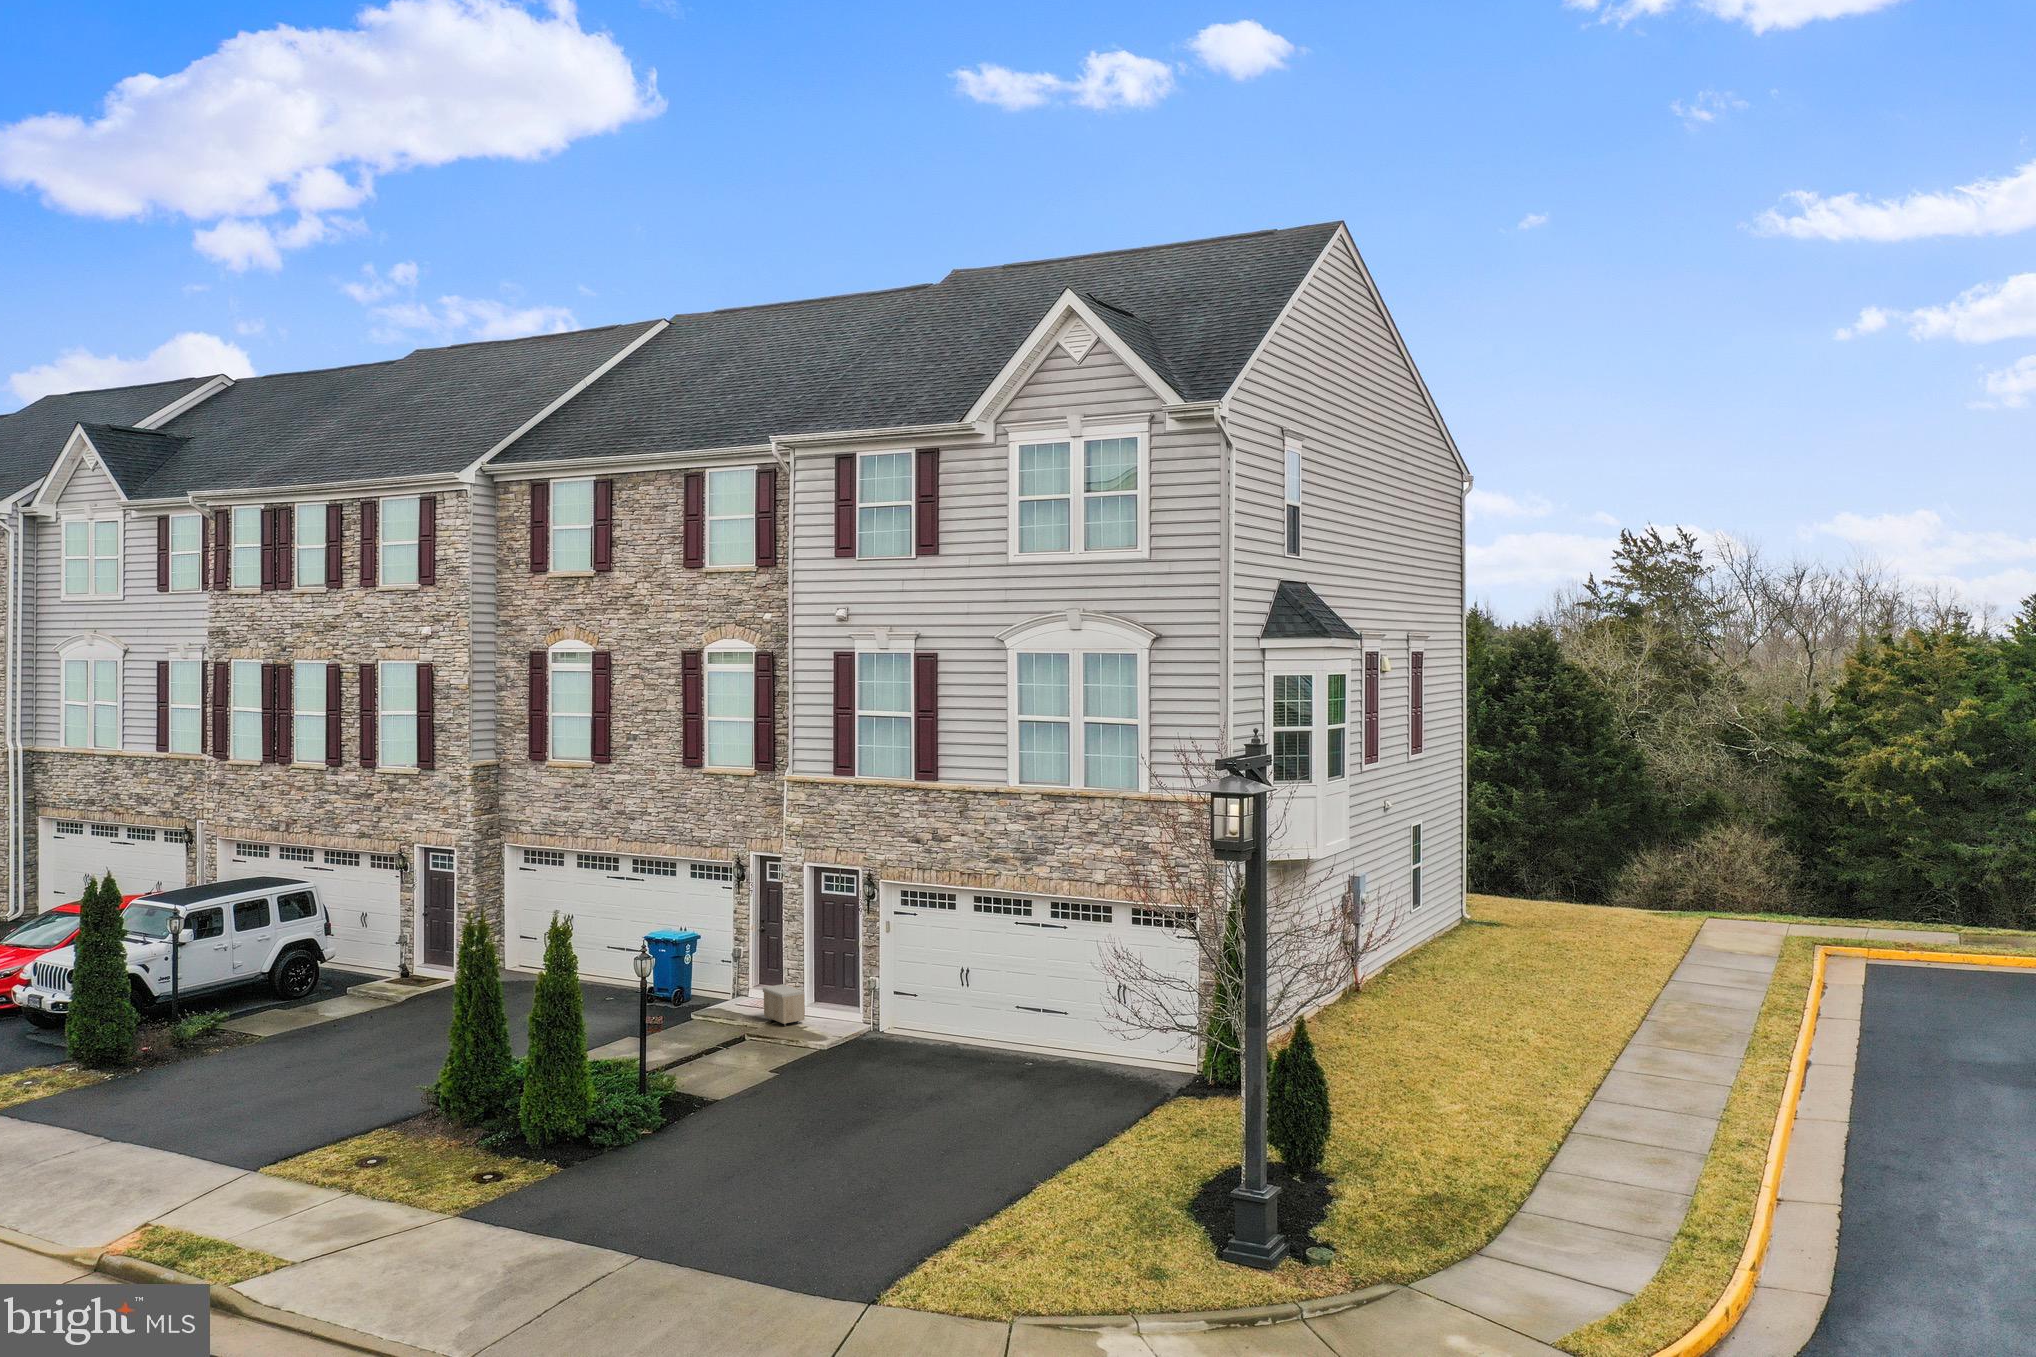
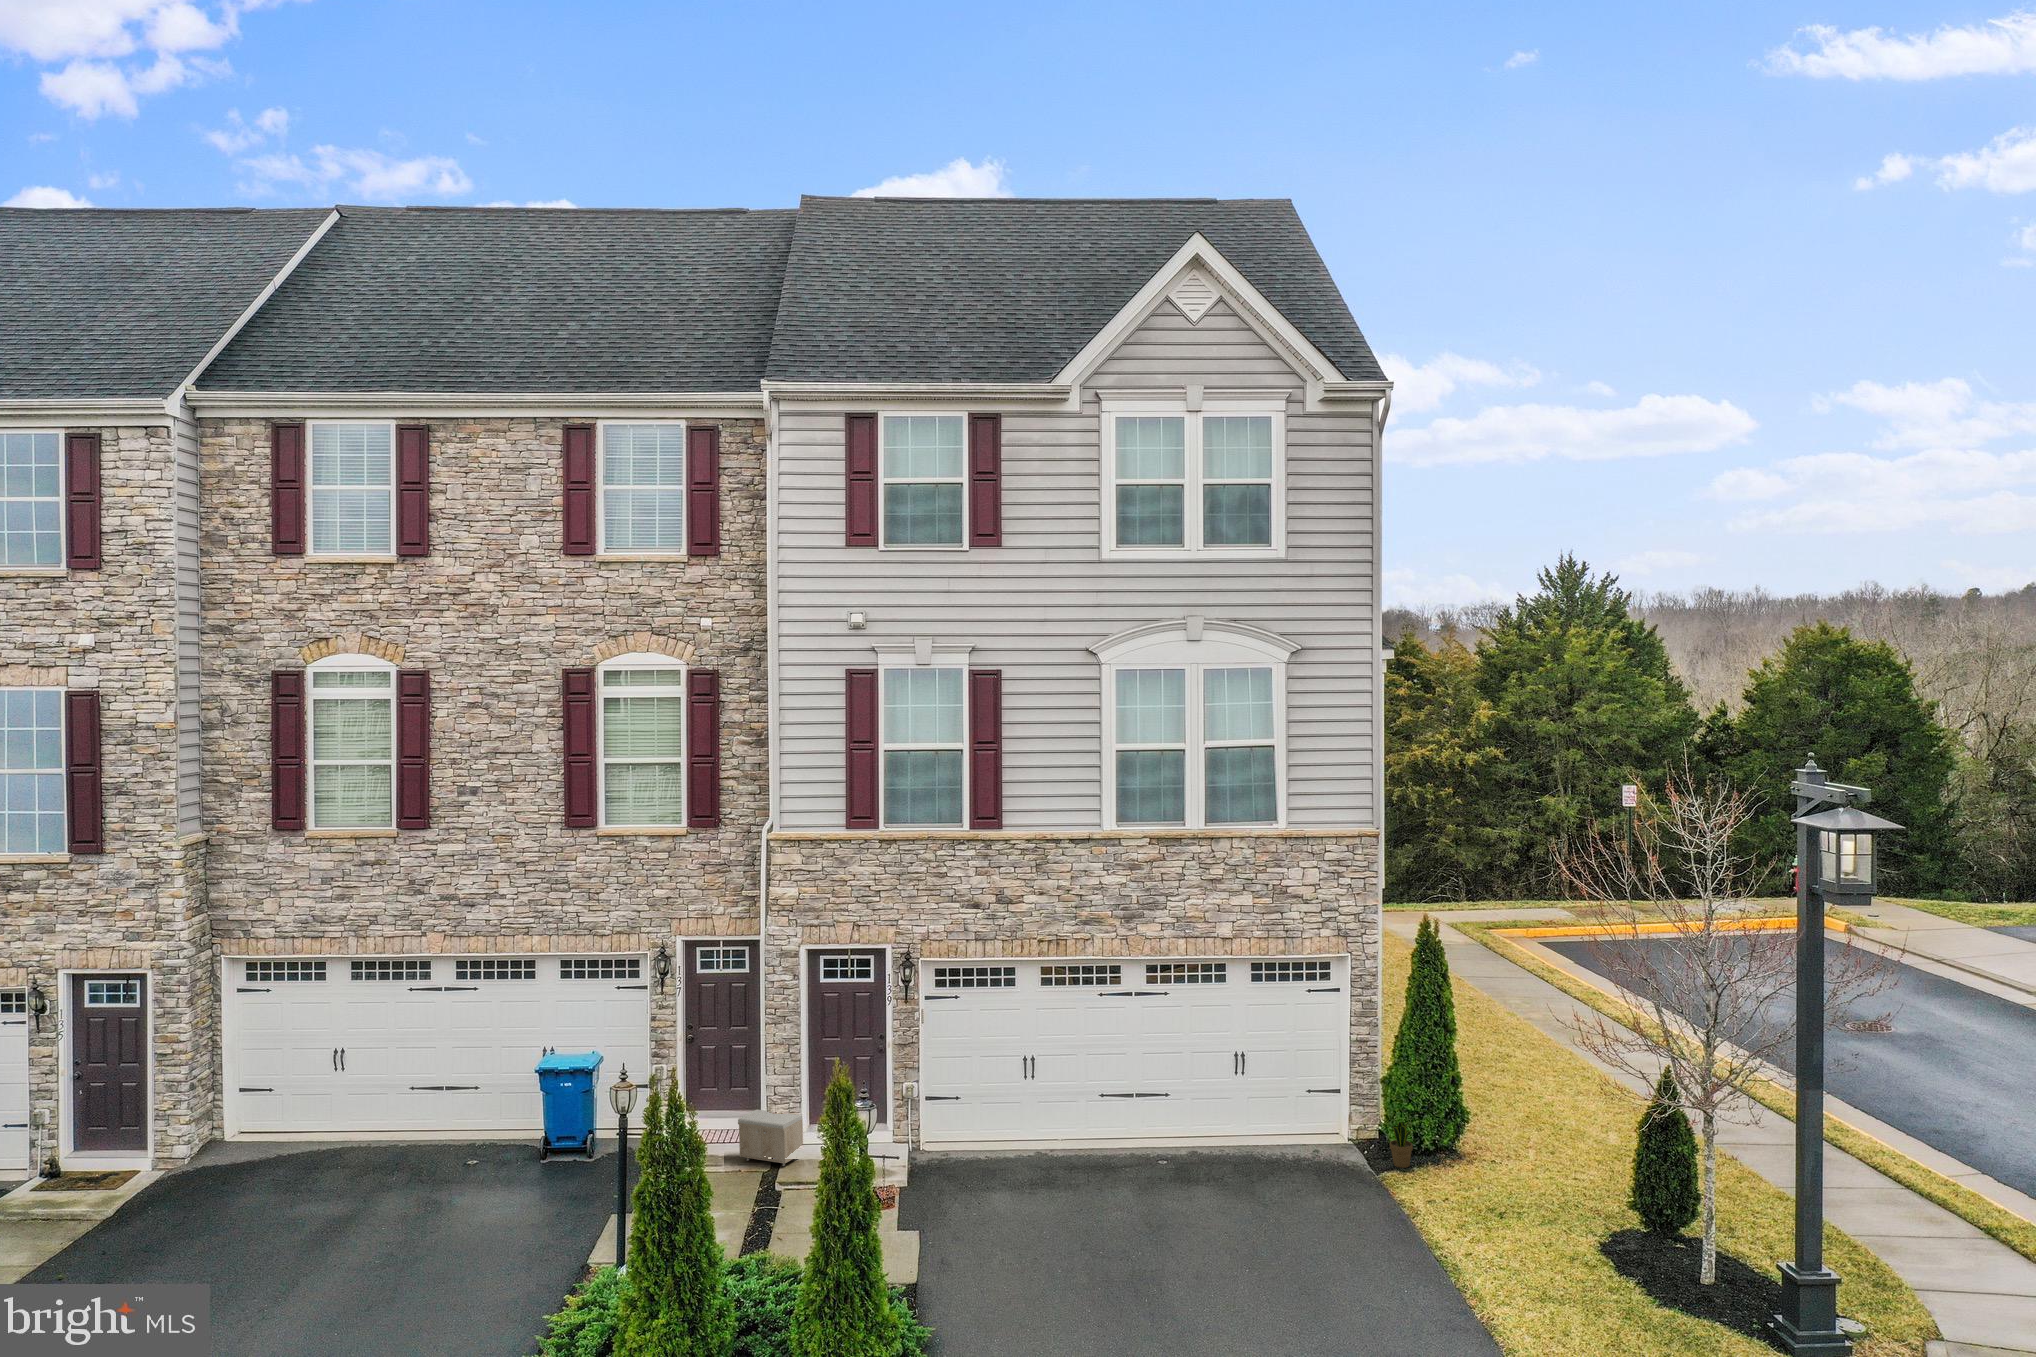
potted plant: none [1196,1053,1220,1094] -> present [1390,1121,1415,1168]

